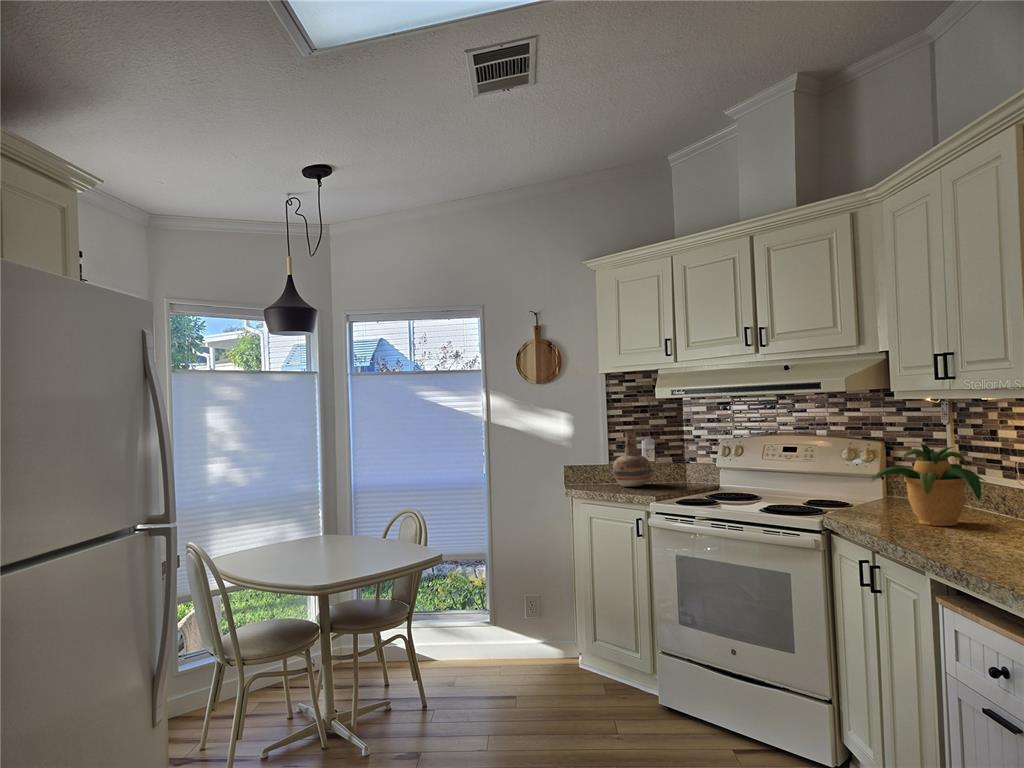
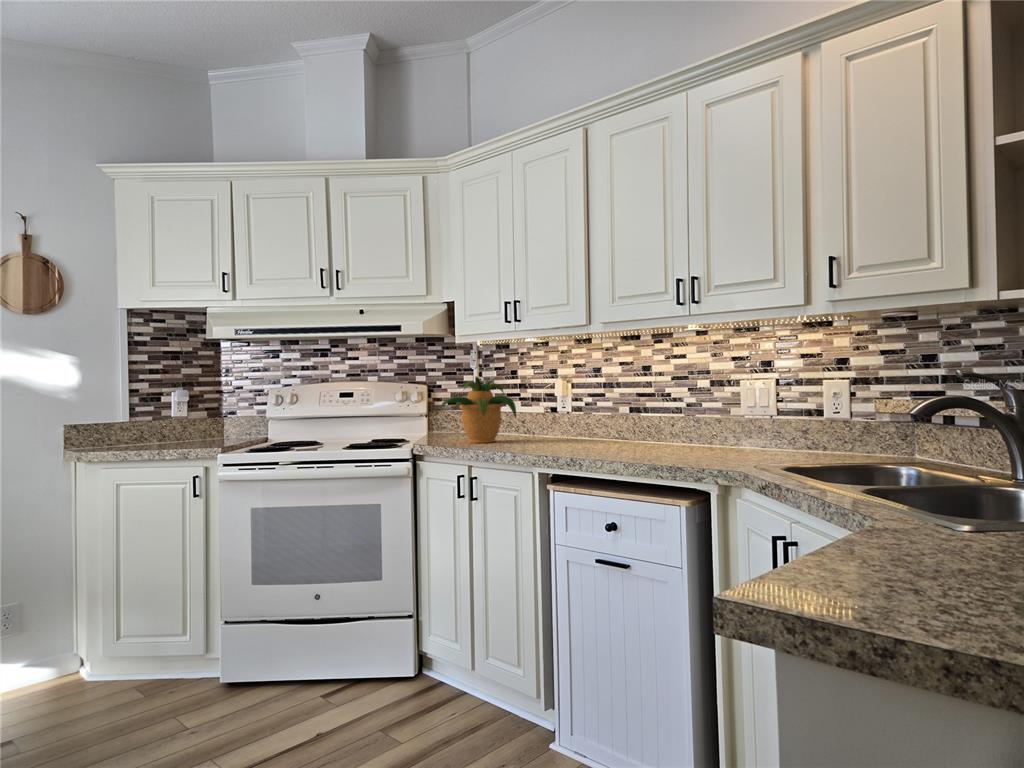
vase: present [613,431,651,487] -> none [135,379,185,444]

